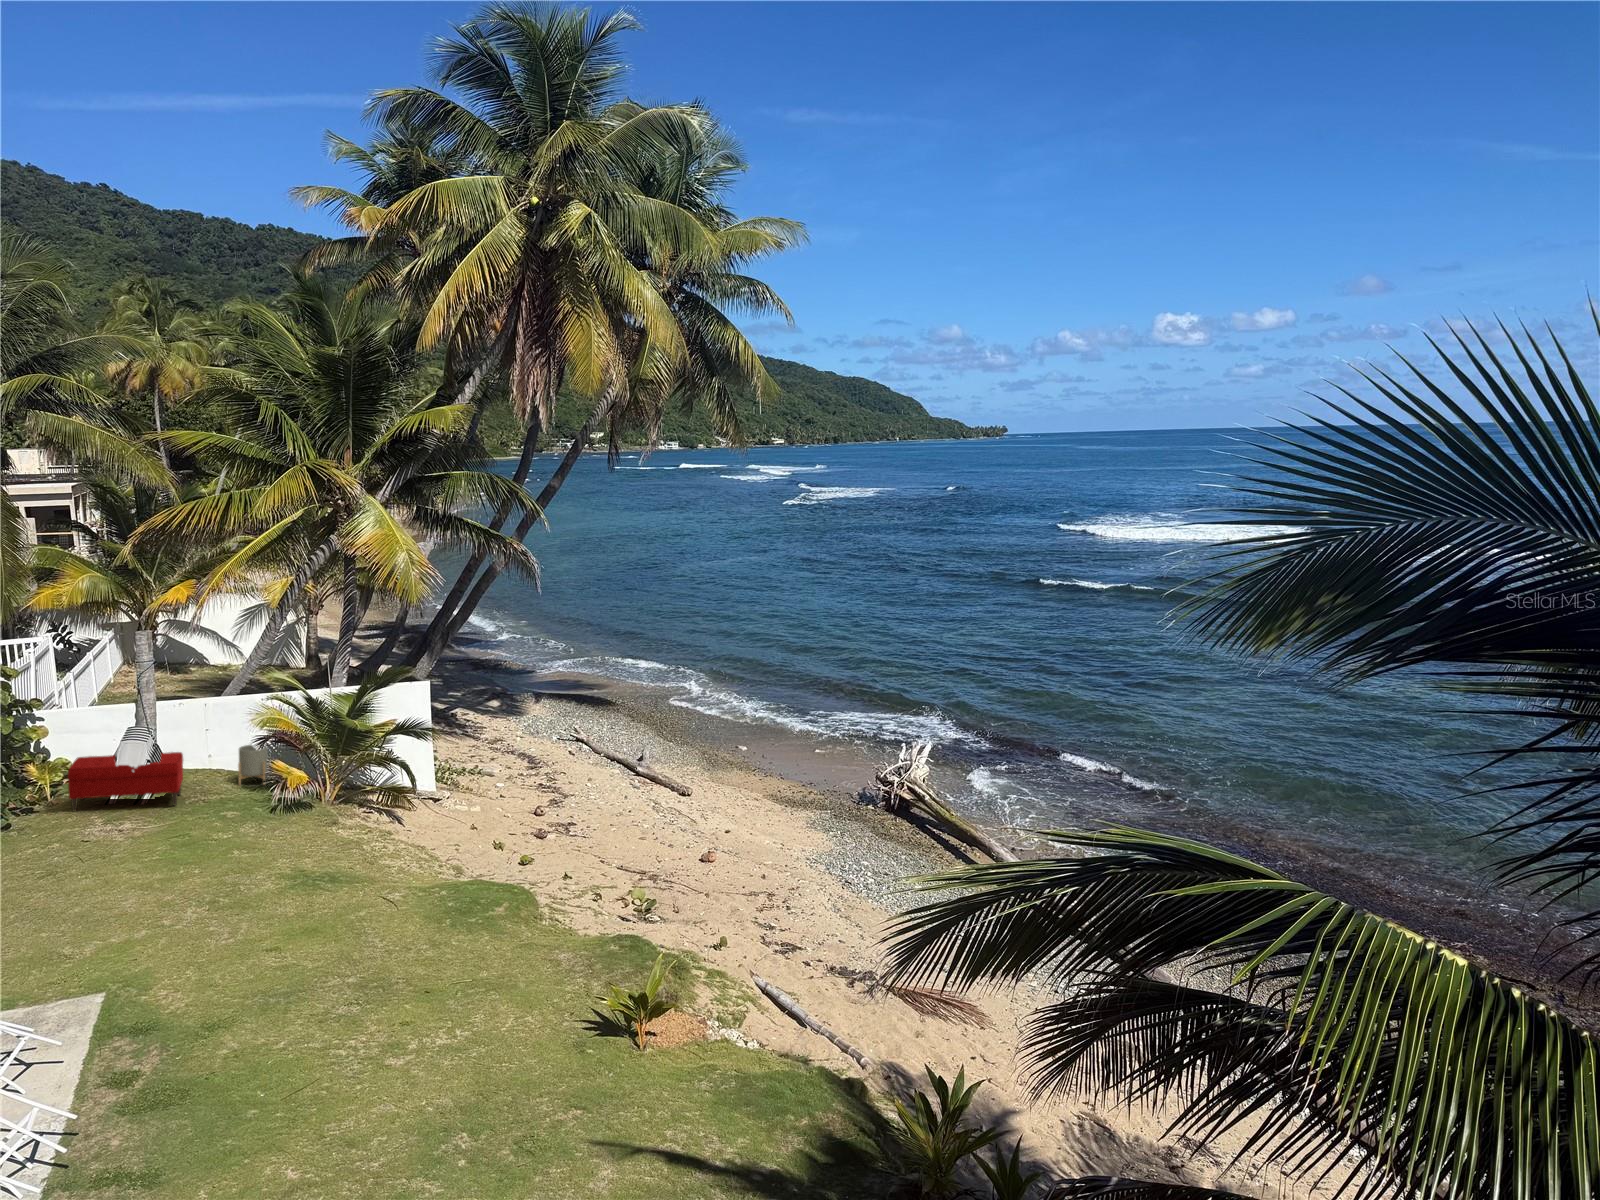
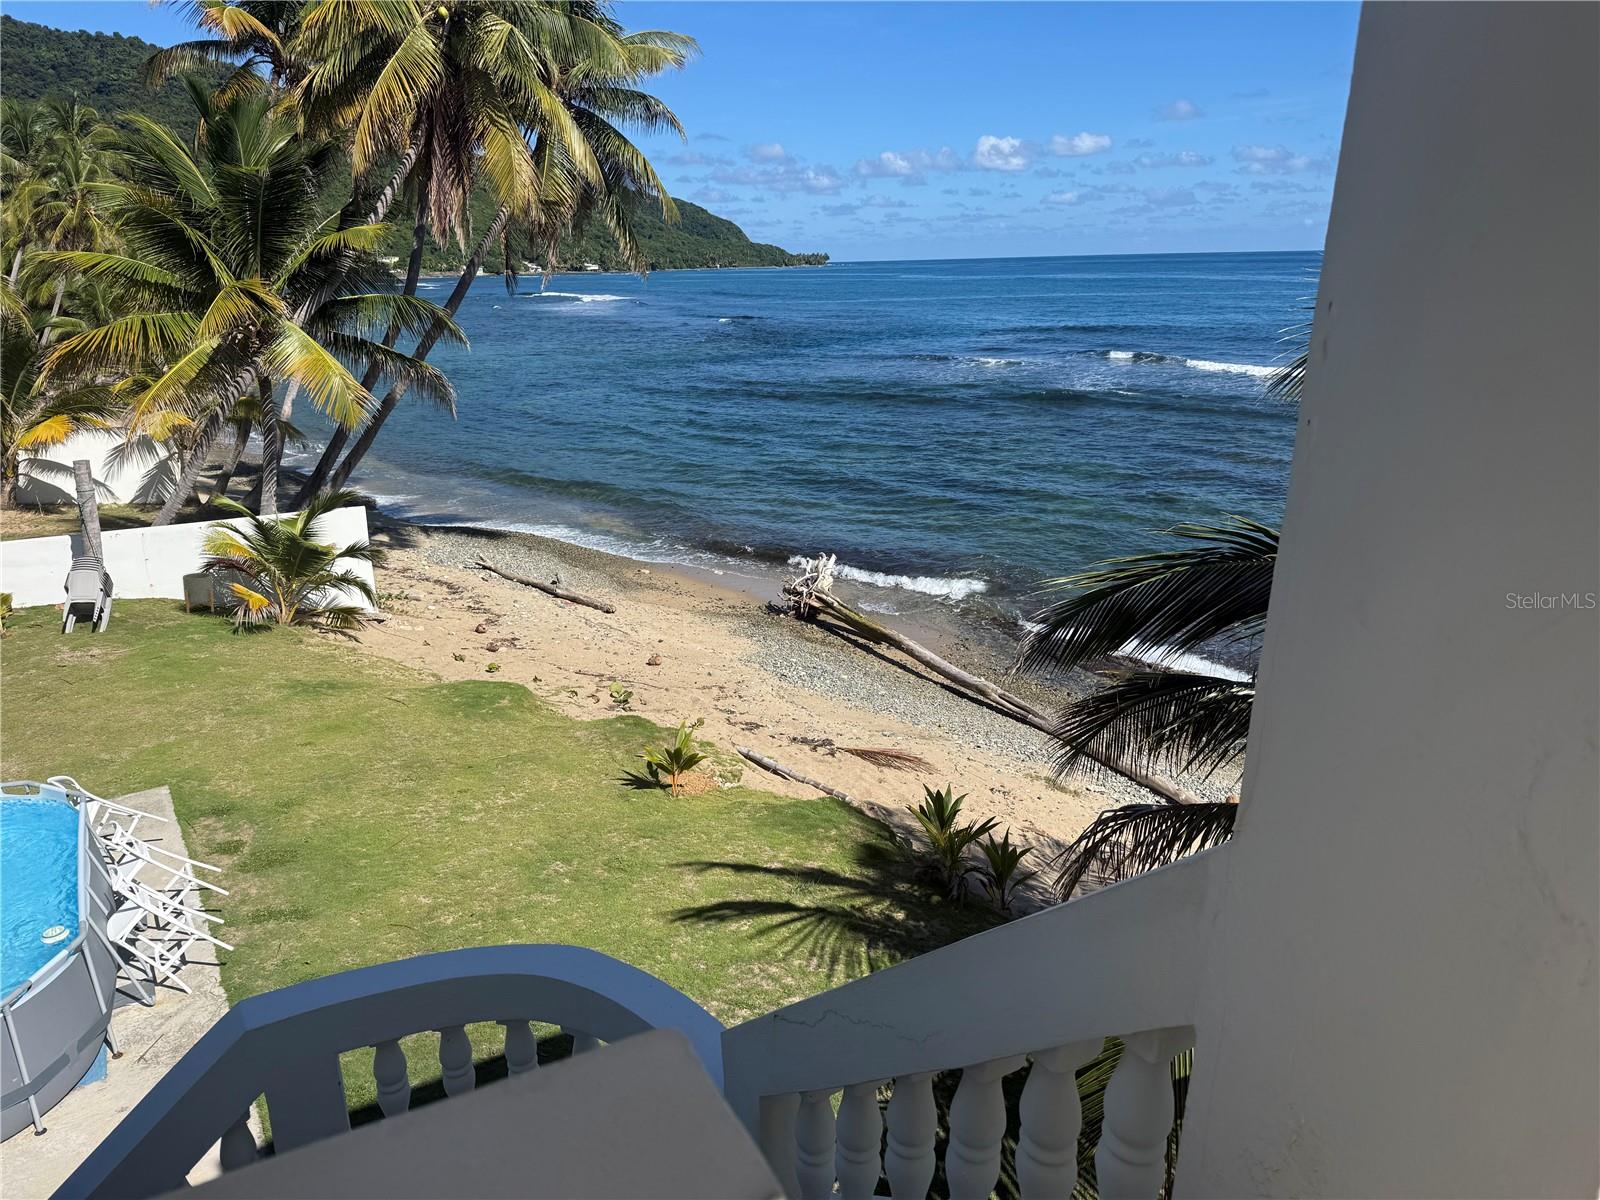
bench: present [68,752,183,811] -> none [25,580,140,641]

